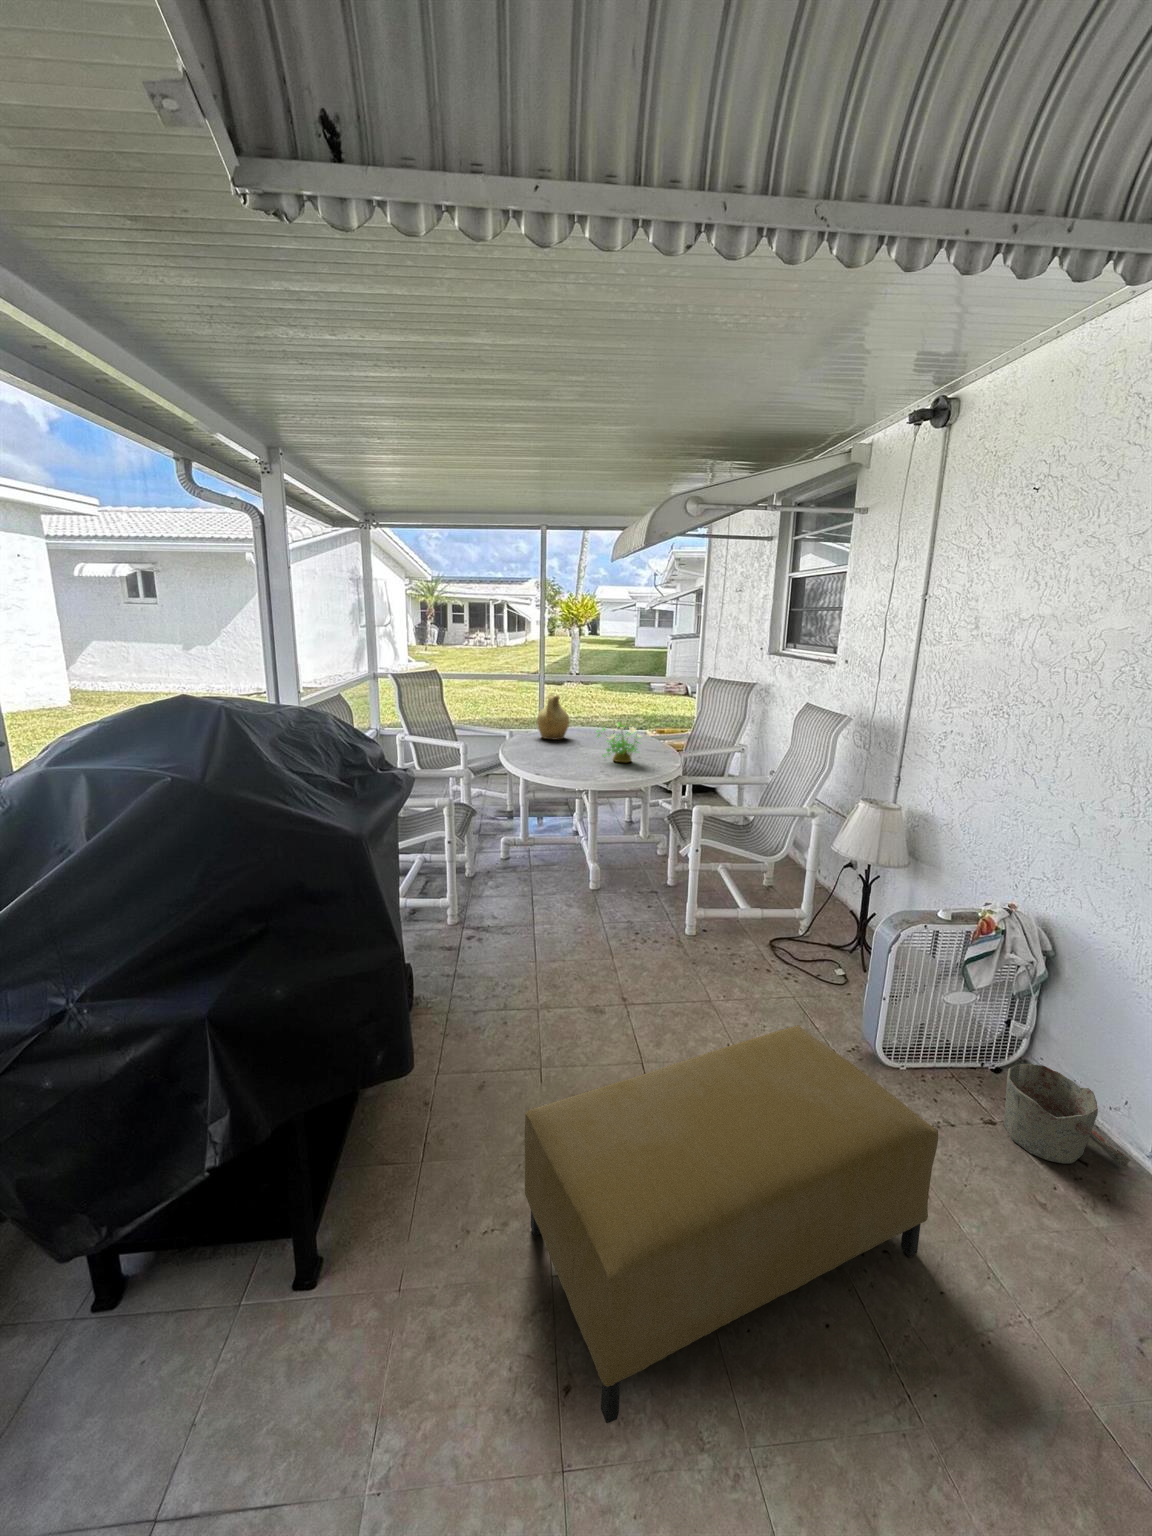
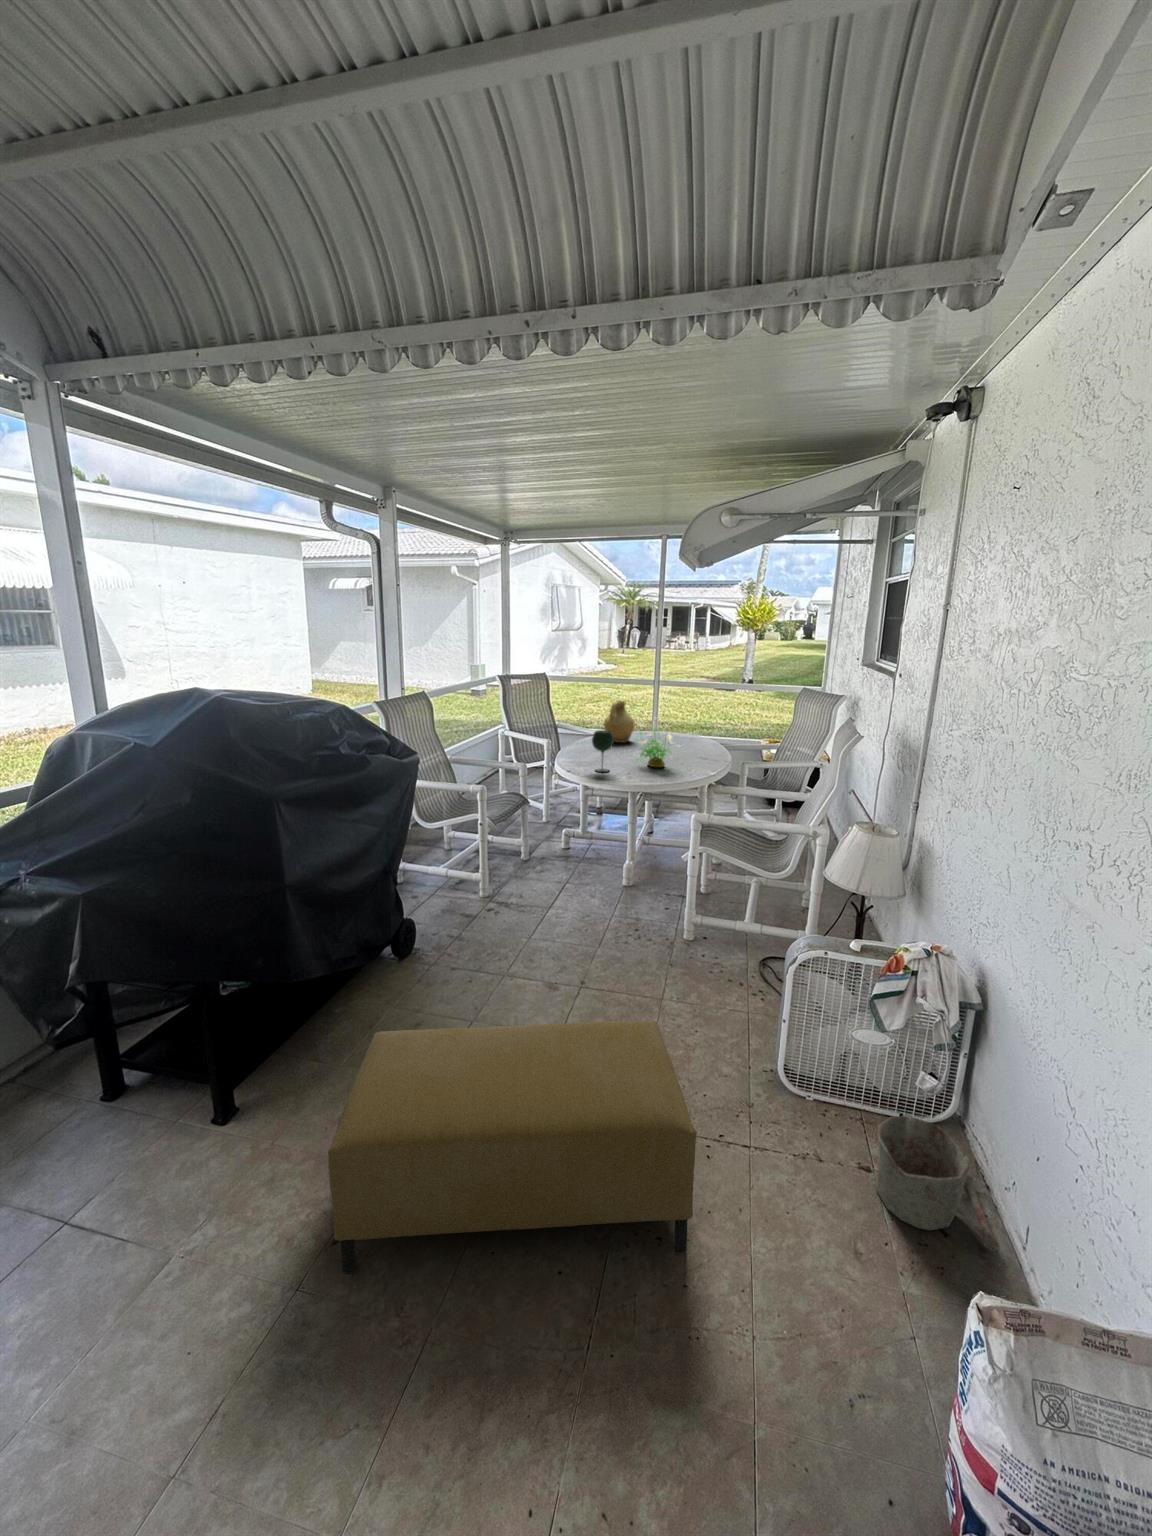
wine glass: none [566,727,589,772] -> present [592,730,614,772]

